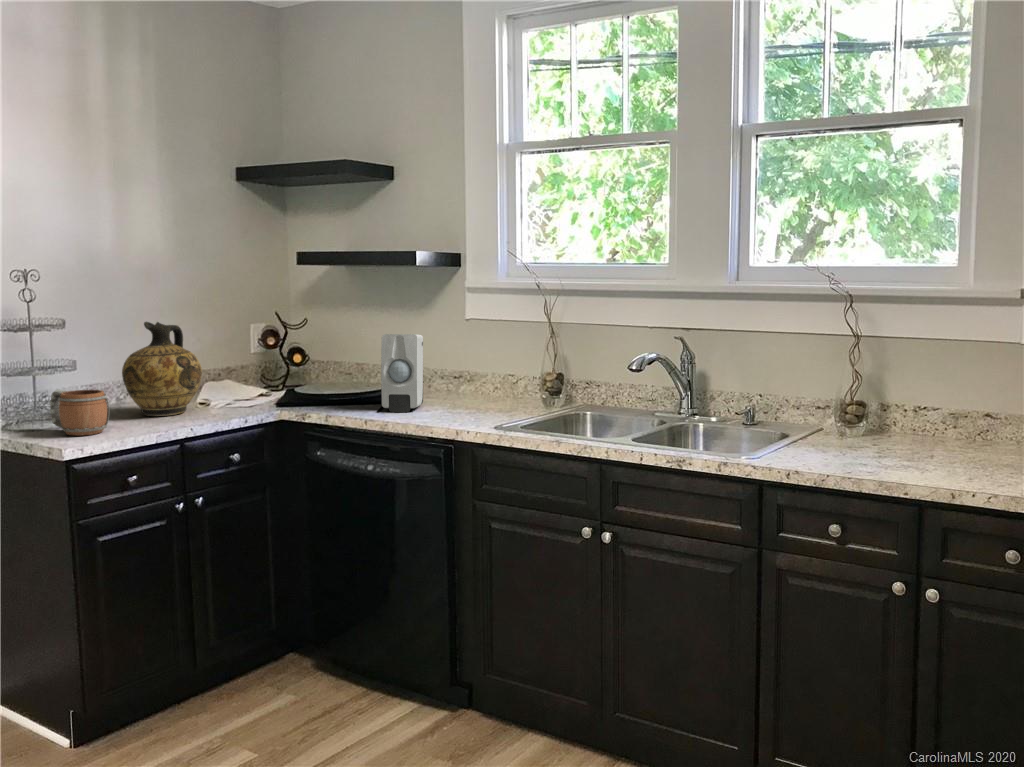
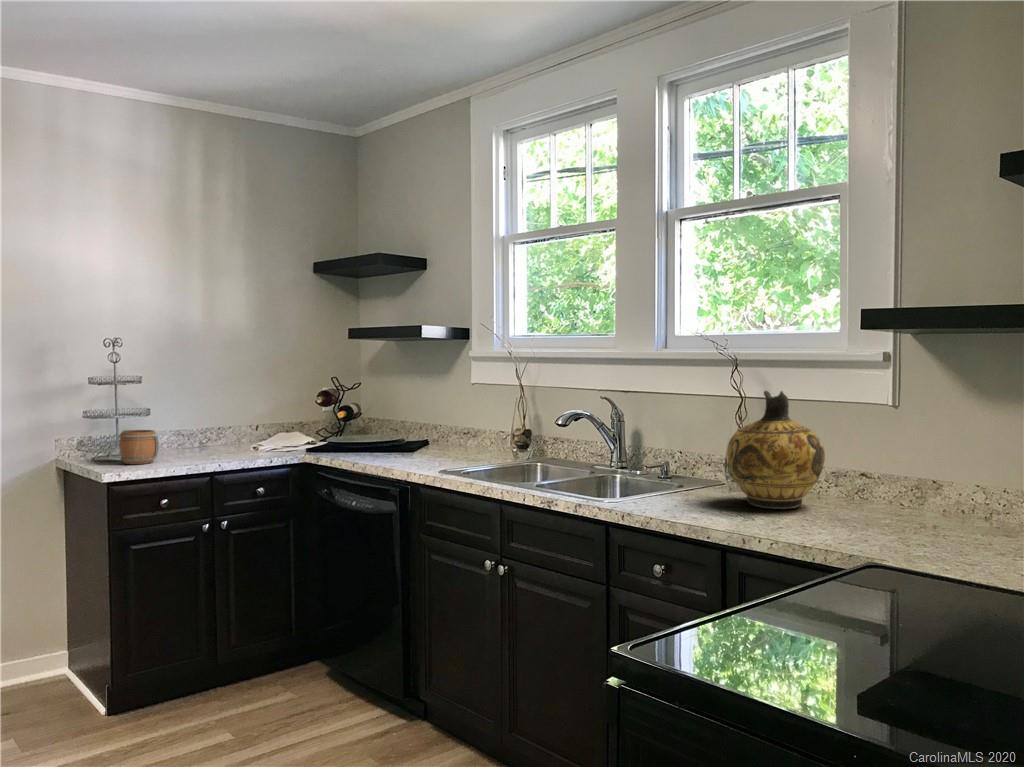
ceramic jug: present [122,322,202,416] -> present [727,391,825,509]
soap dispenser: present [381,334,423,412] -> none [377,393,422,459]

